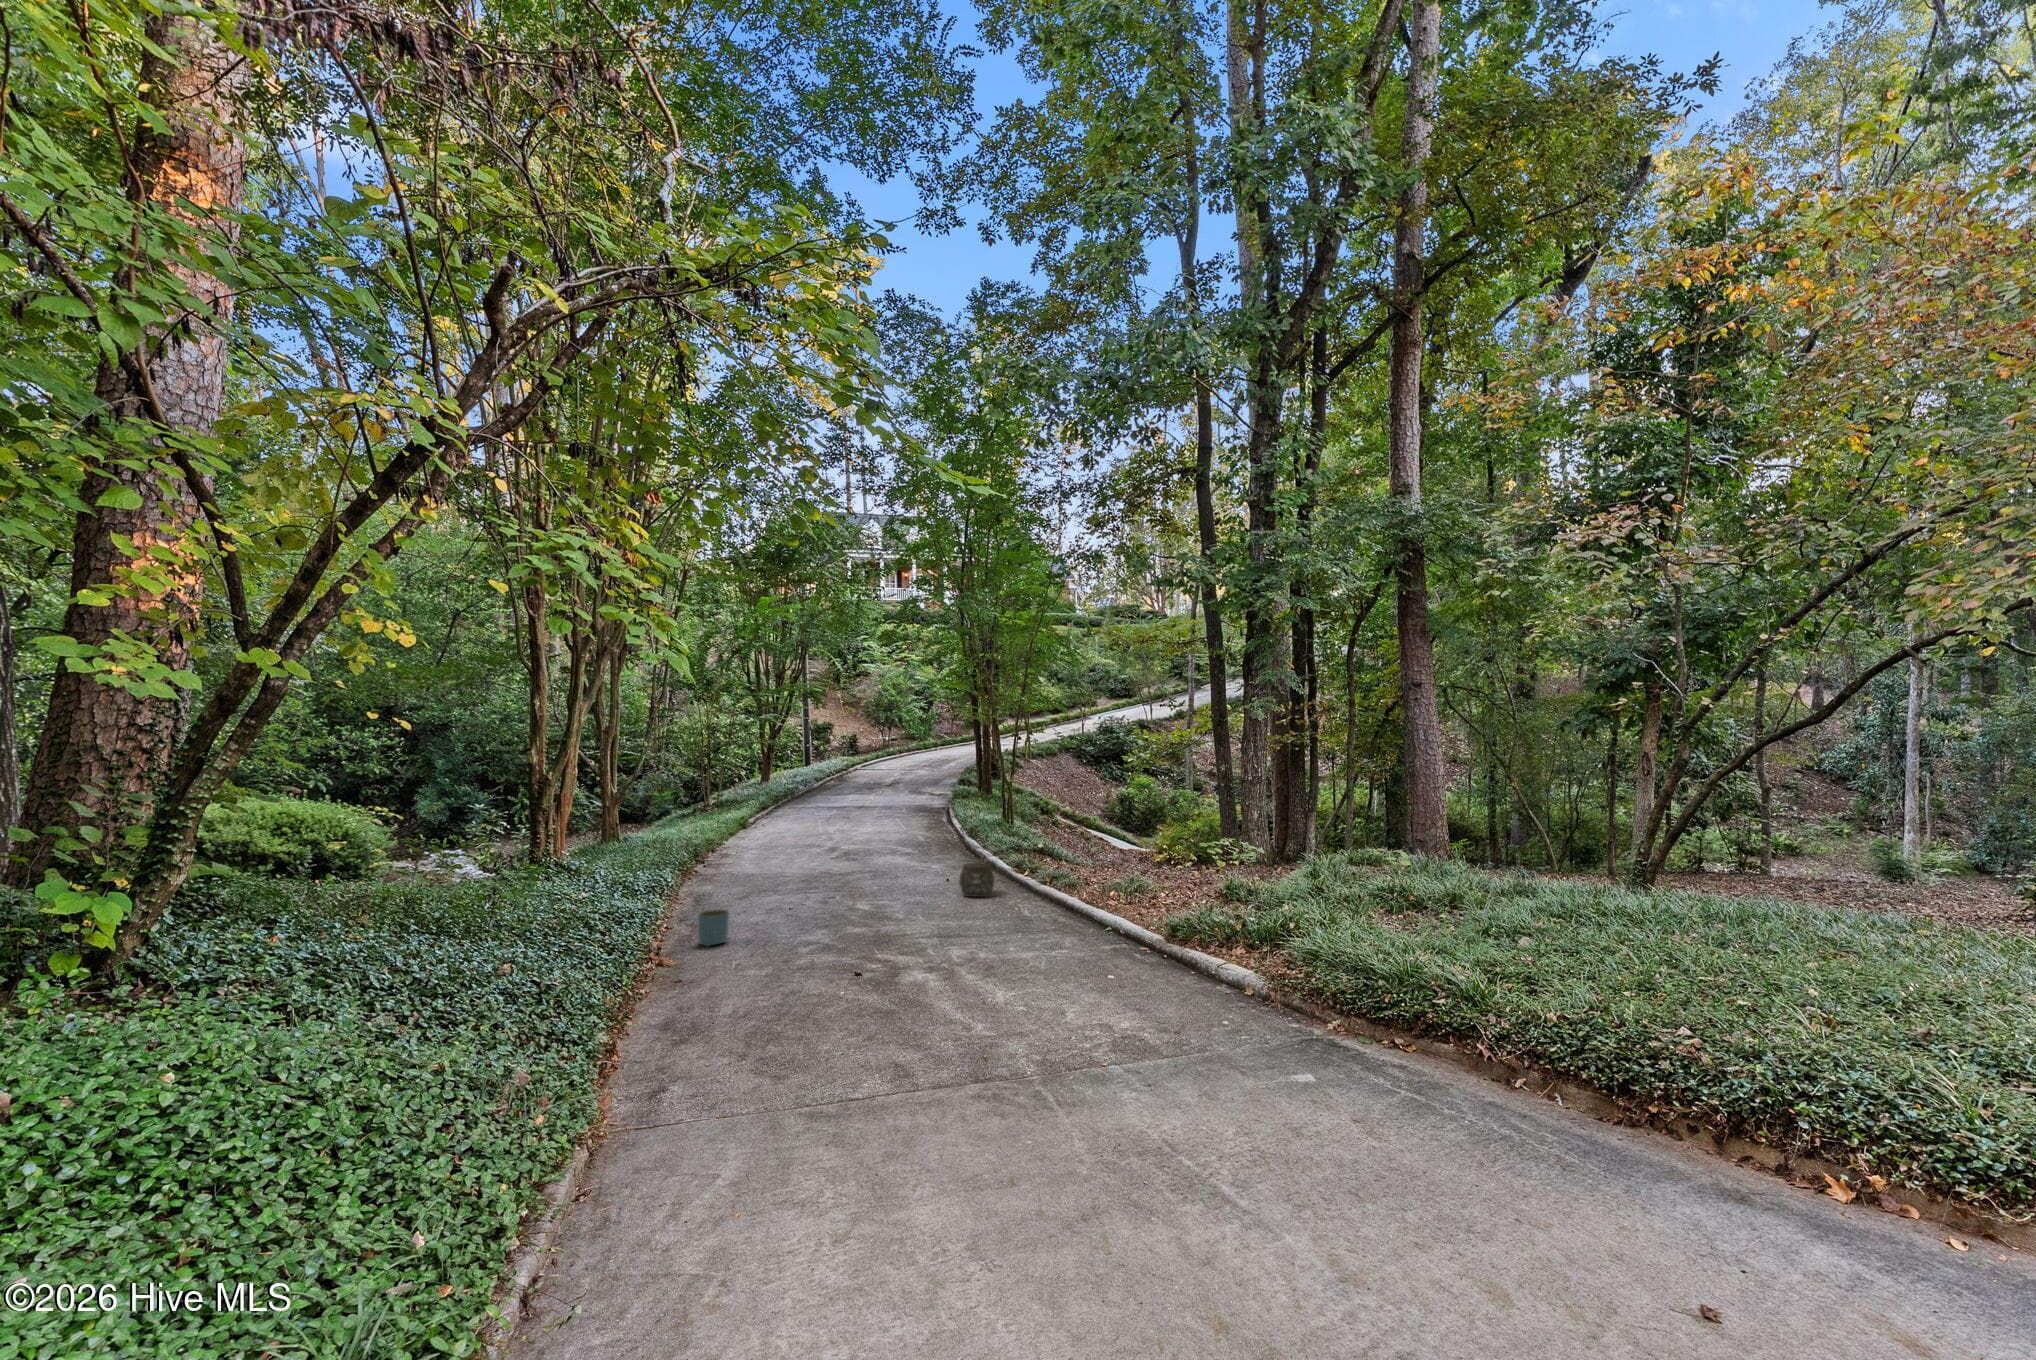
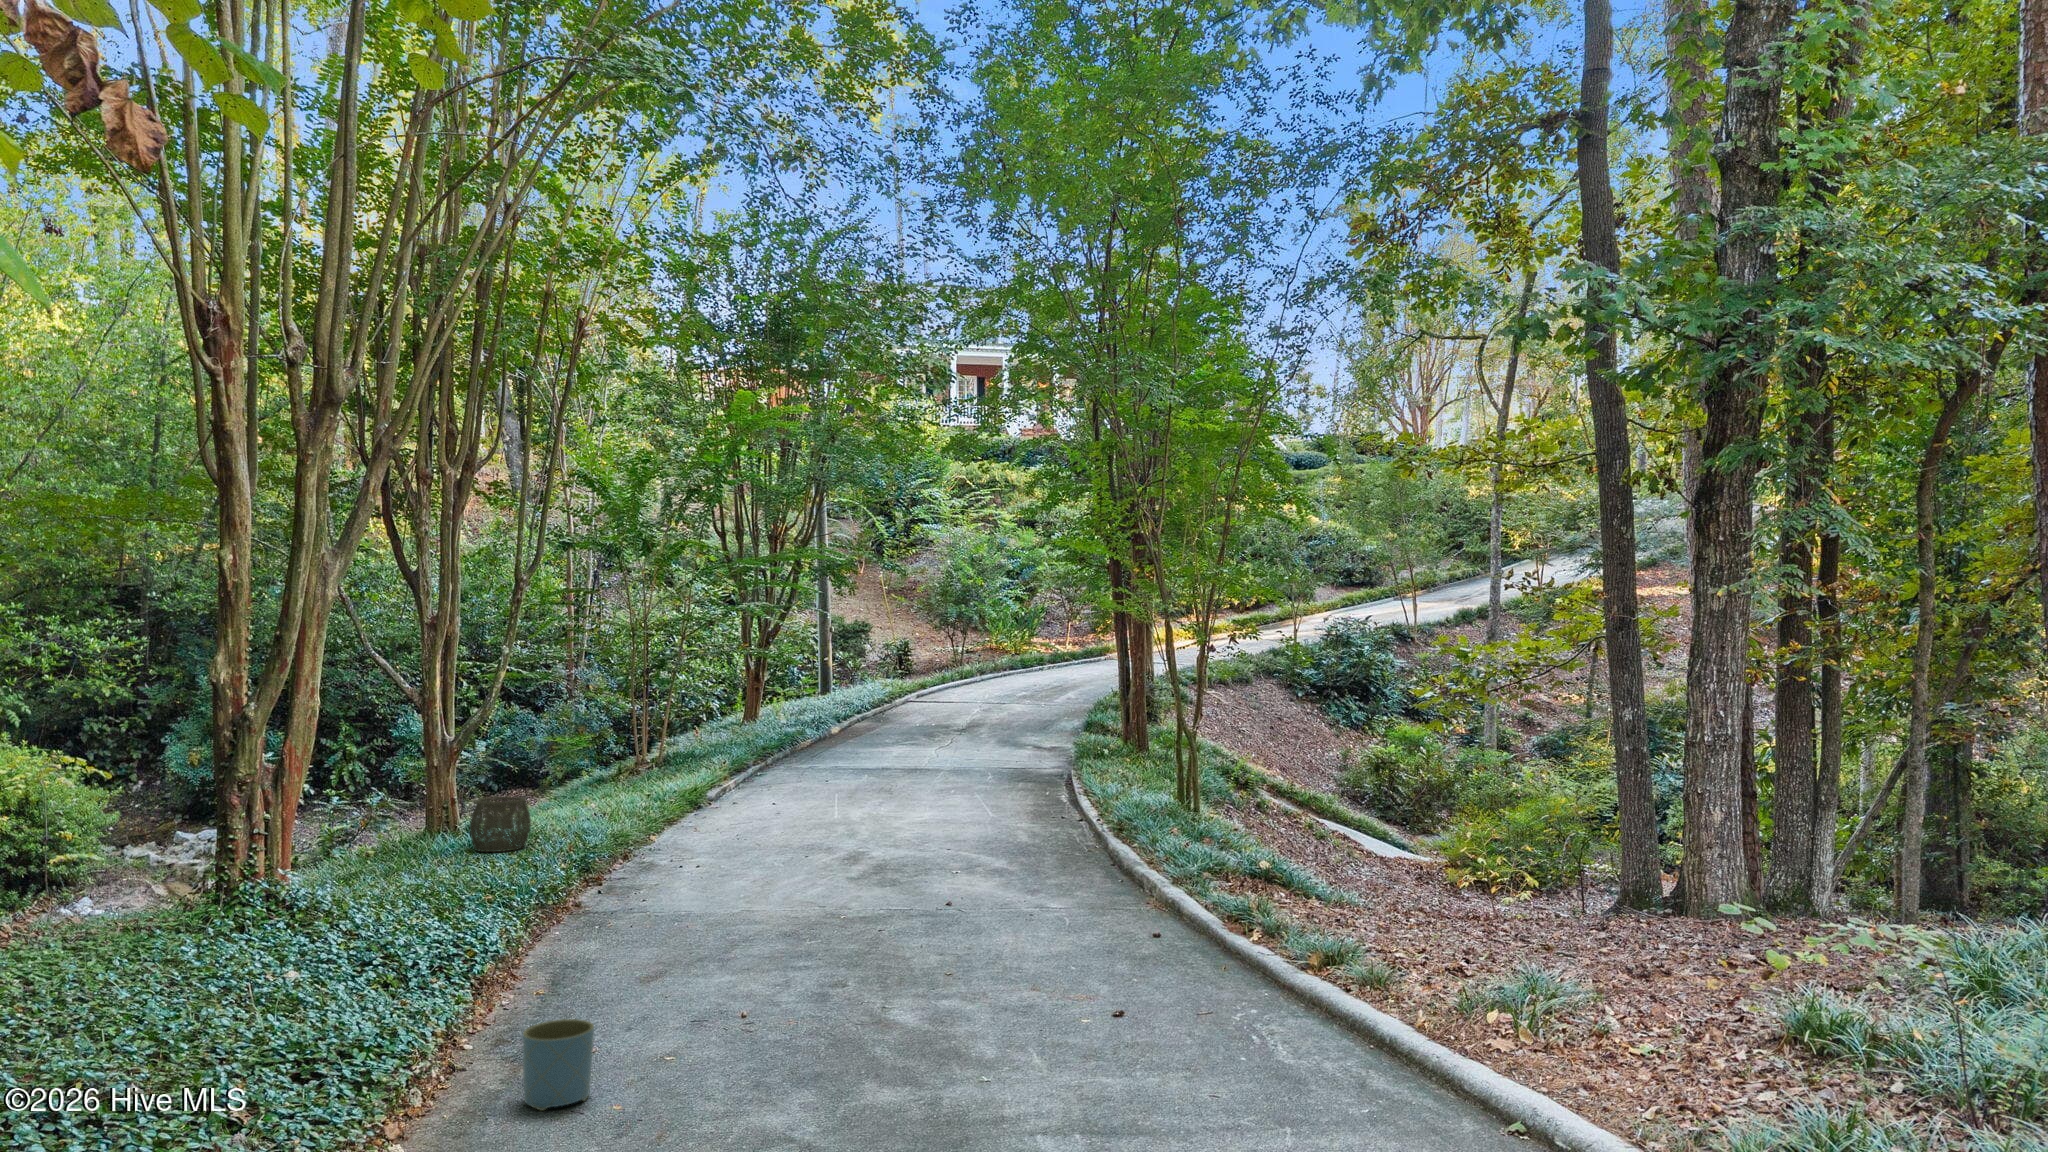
woven basket: present [960,863,994,897] -> present [469,796,531,852]

